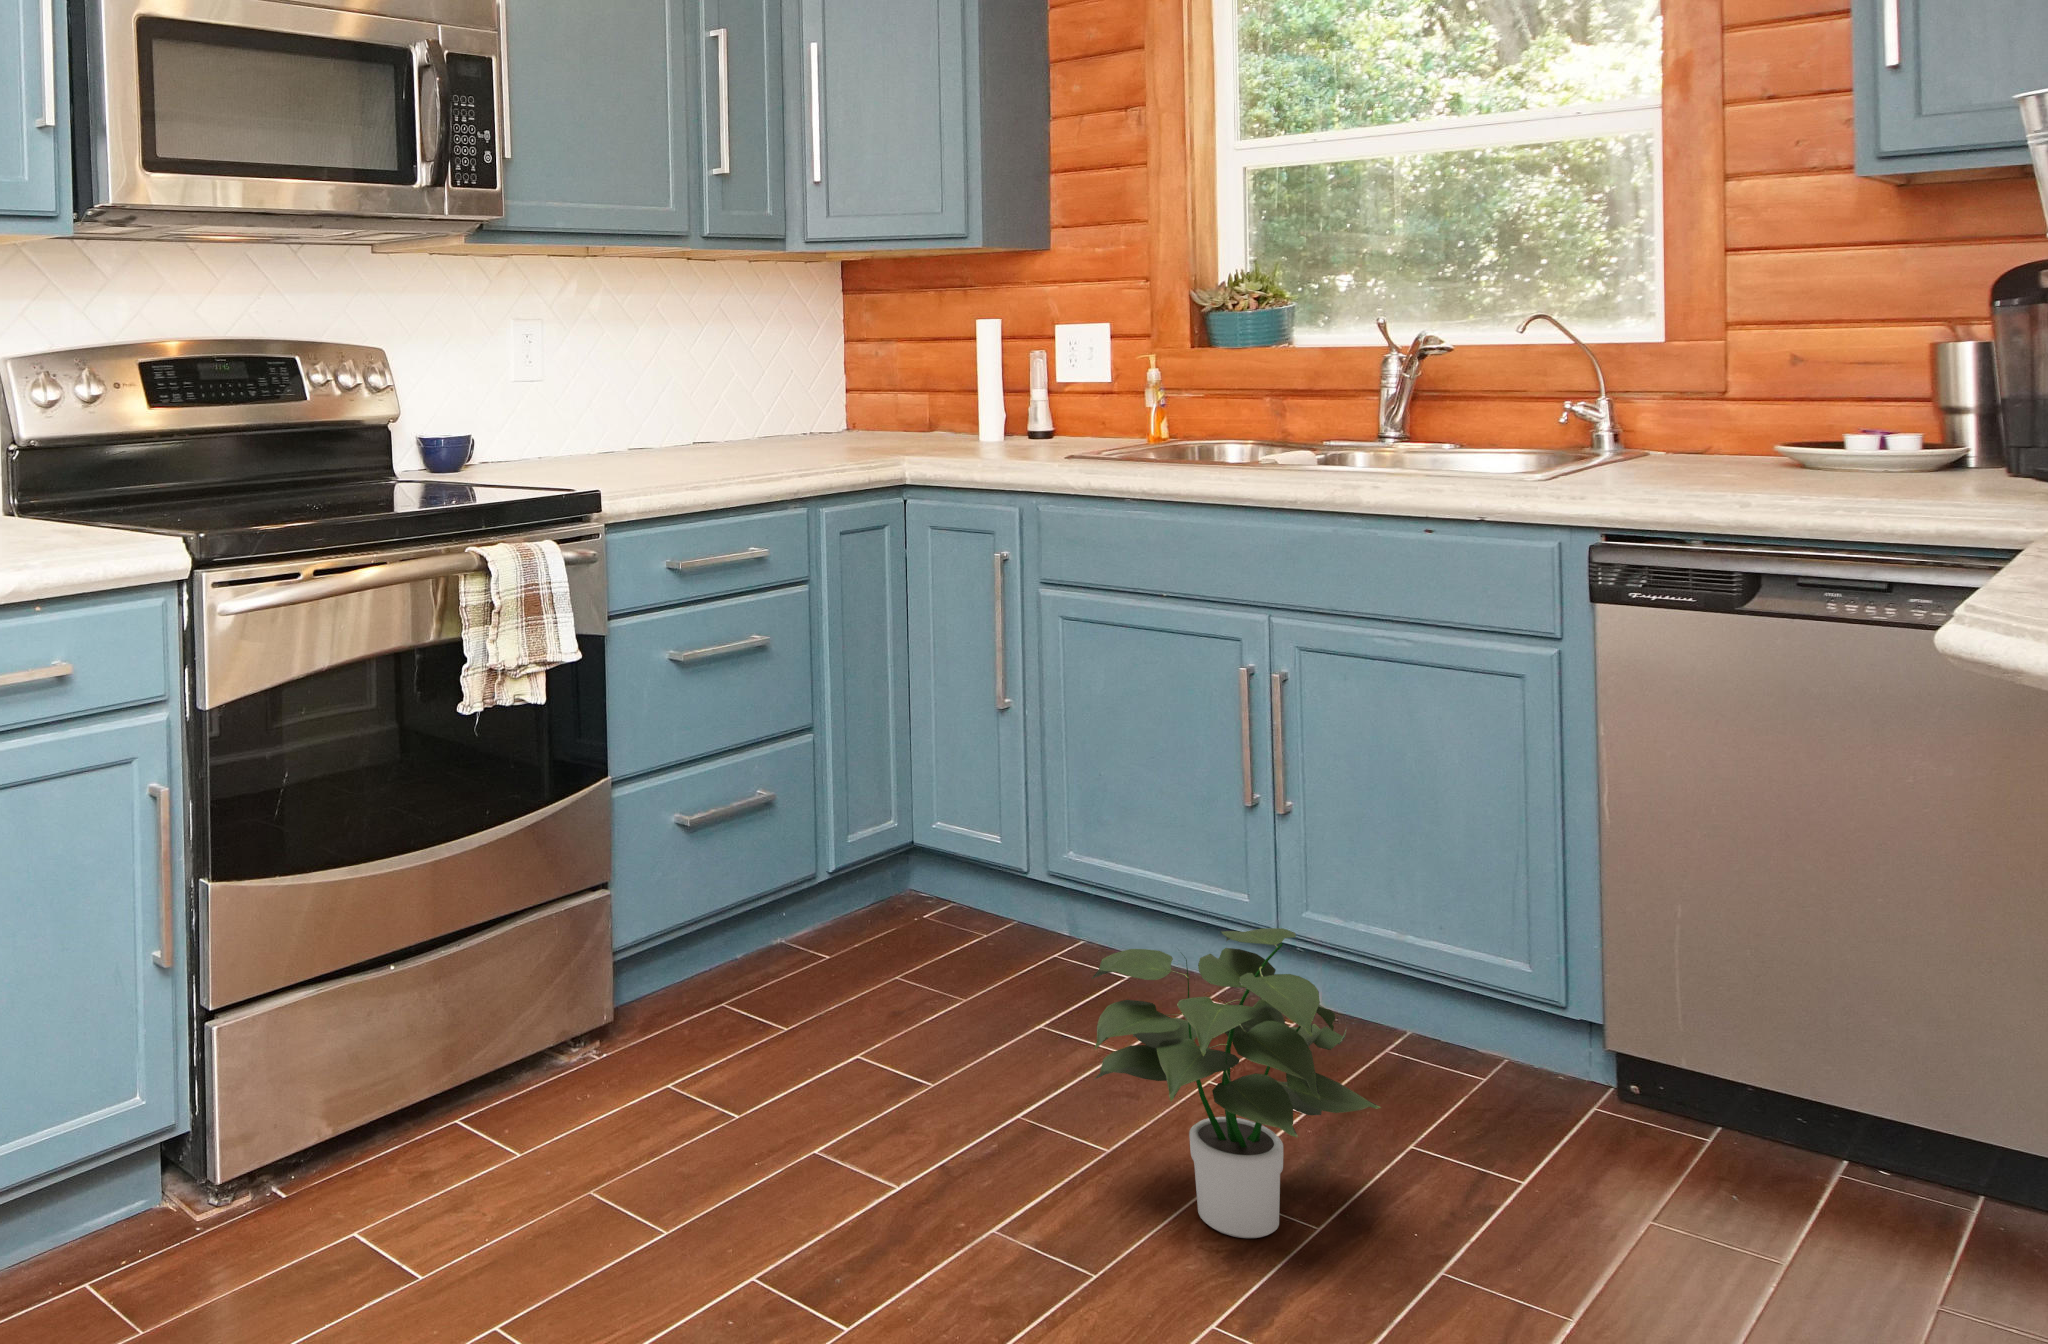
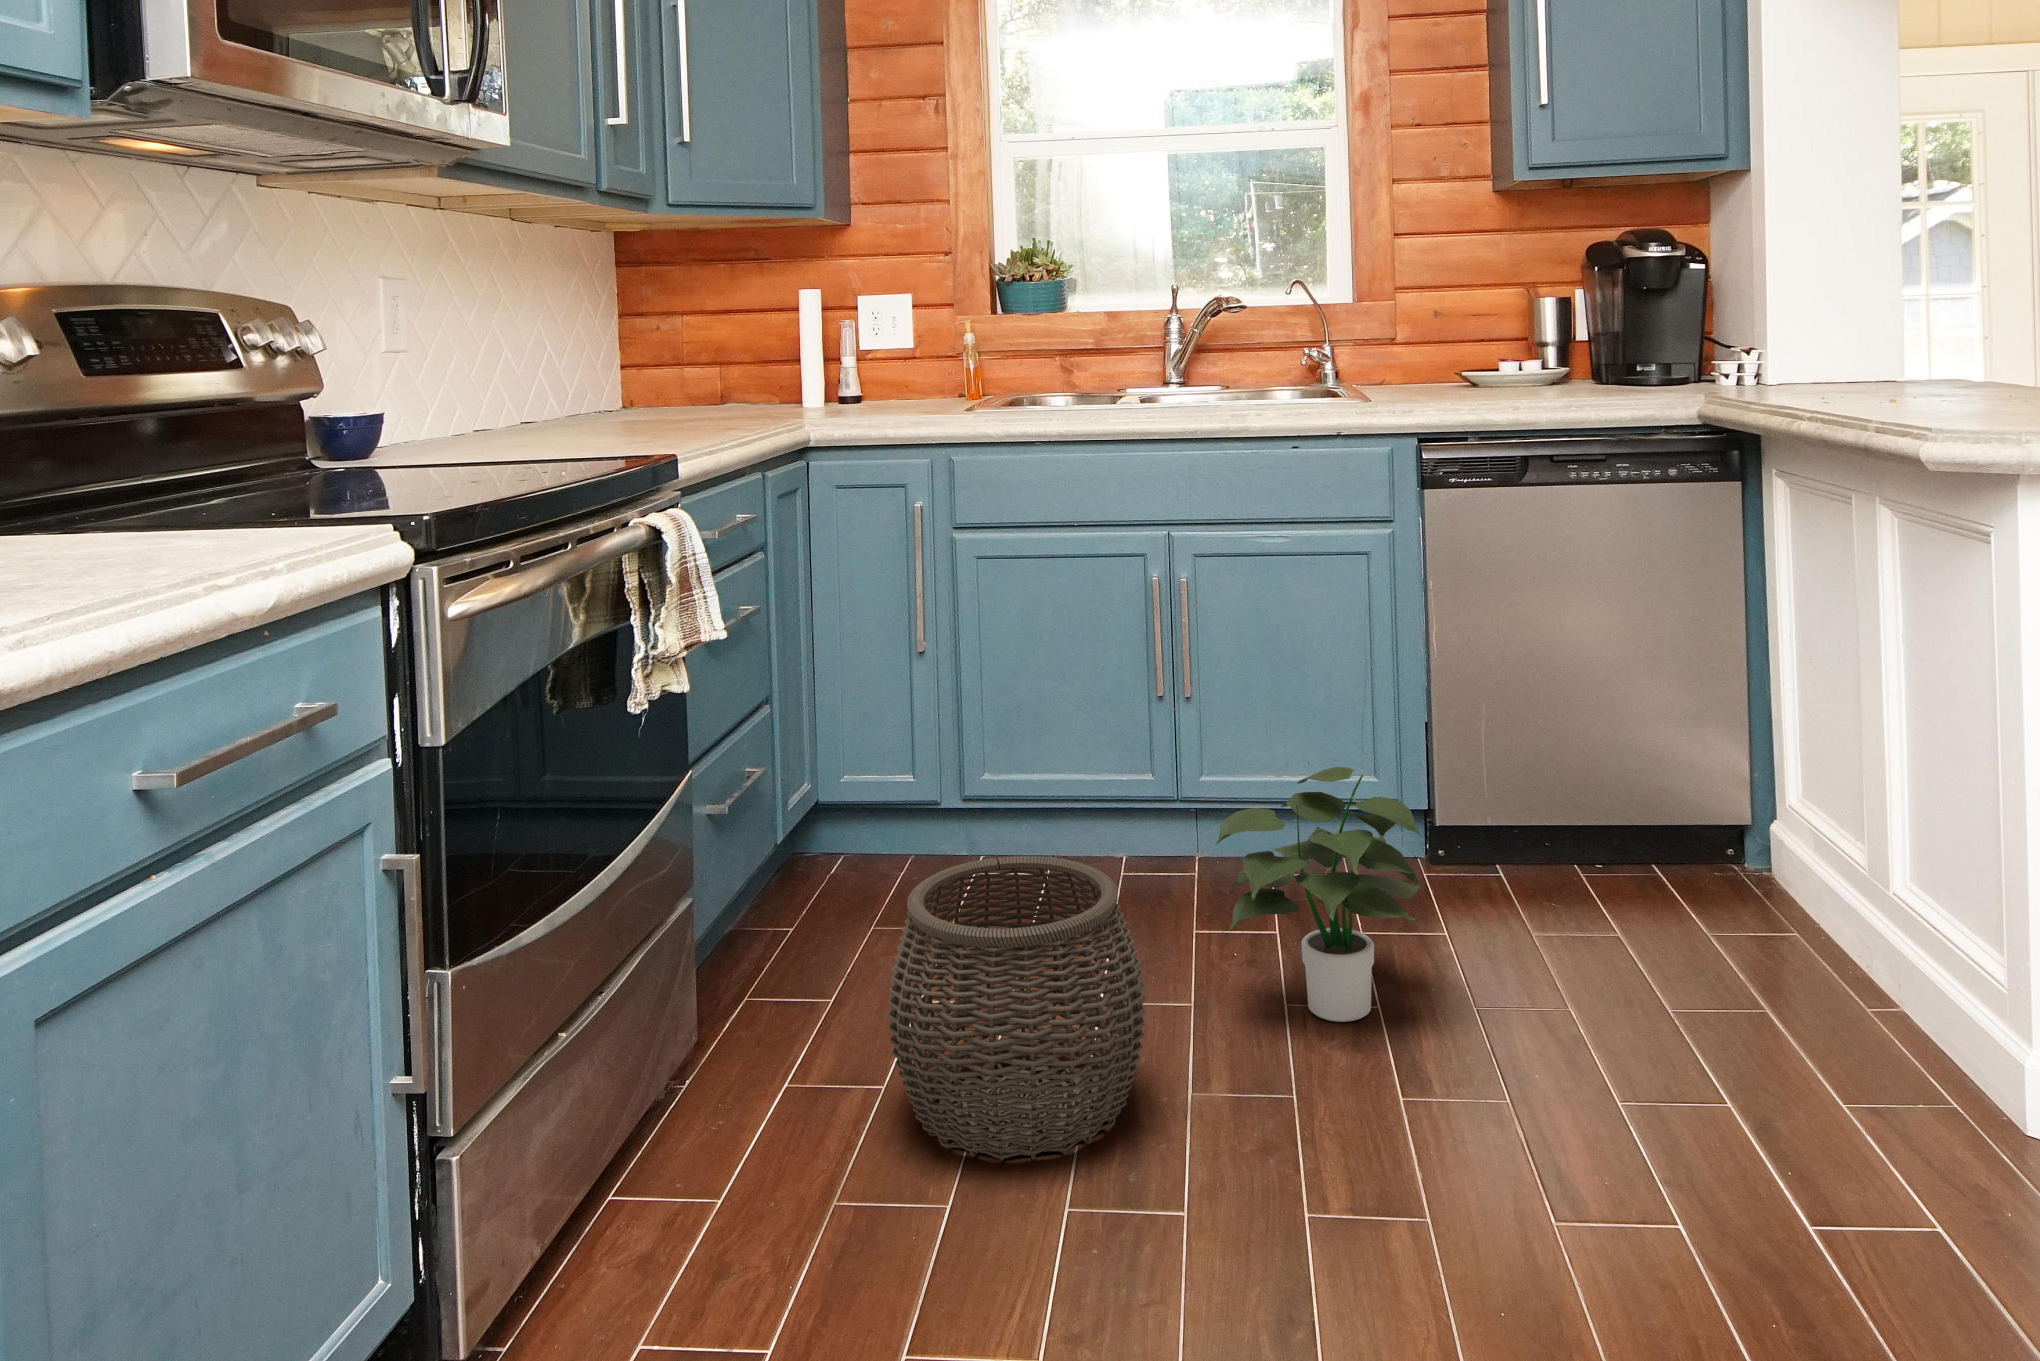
woven basket: none [664,923,931,1237] -> present [887,856,1146,1161]

